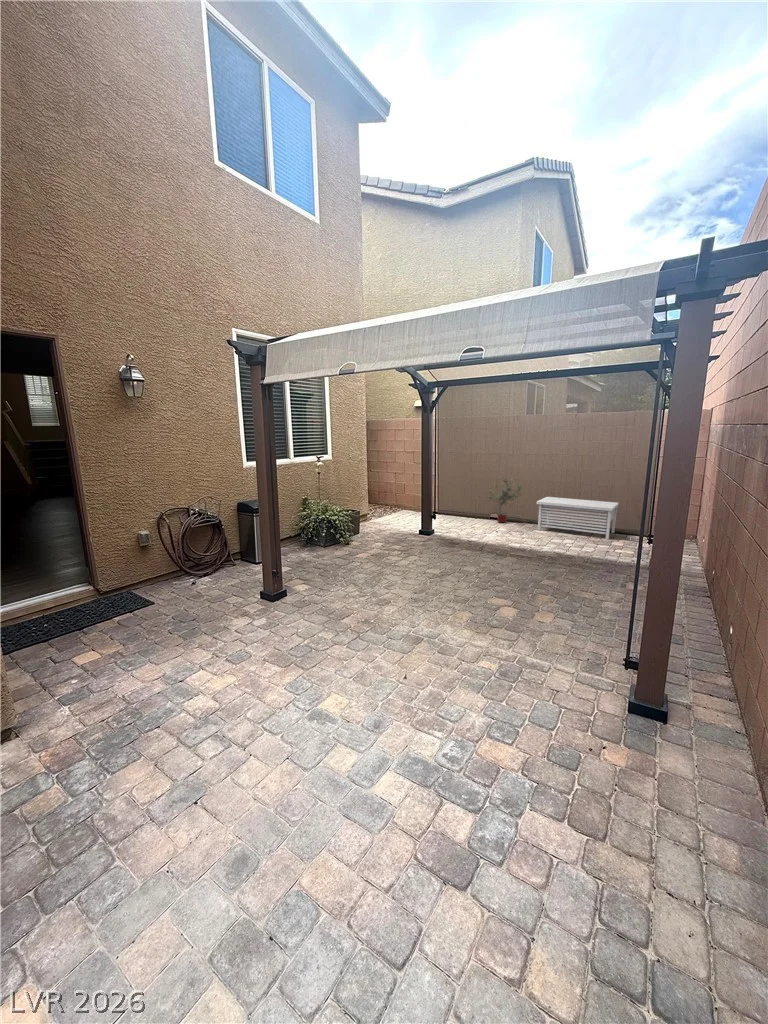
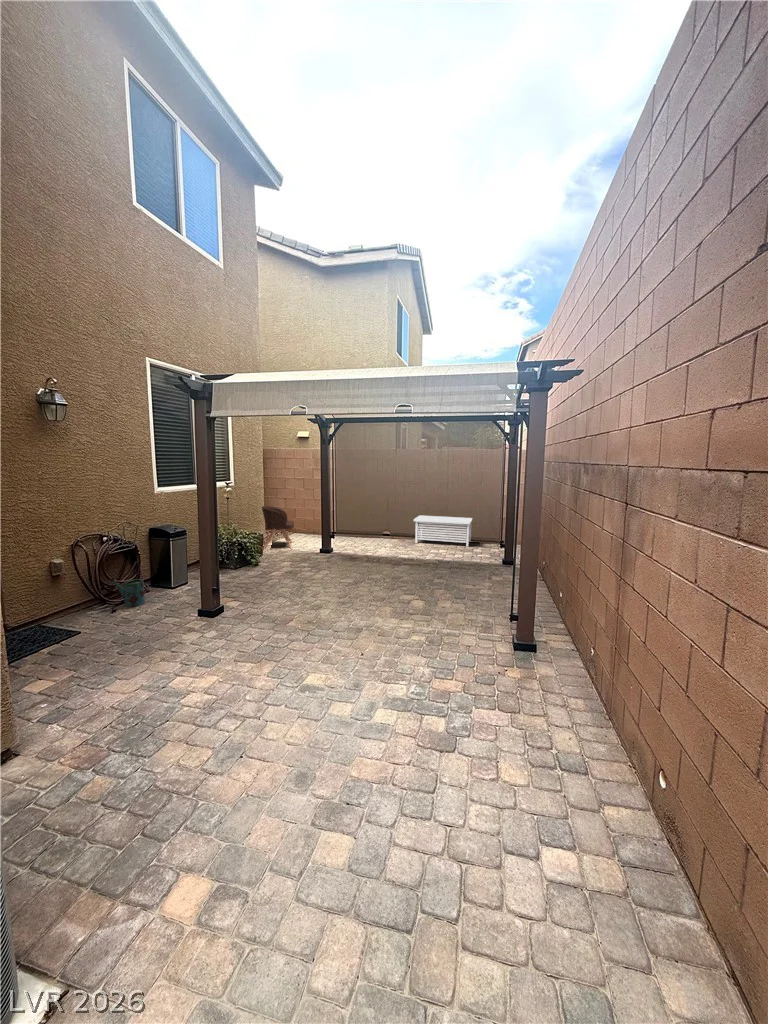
potted tree: present [486,478,522,523] -> none [370,500,401,539]
armchair: none [362,481,396,528] -> present [262,506,294,549]
watering can: none [192,551,225,582] -> present [109,577,149,606]

